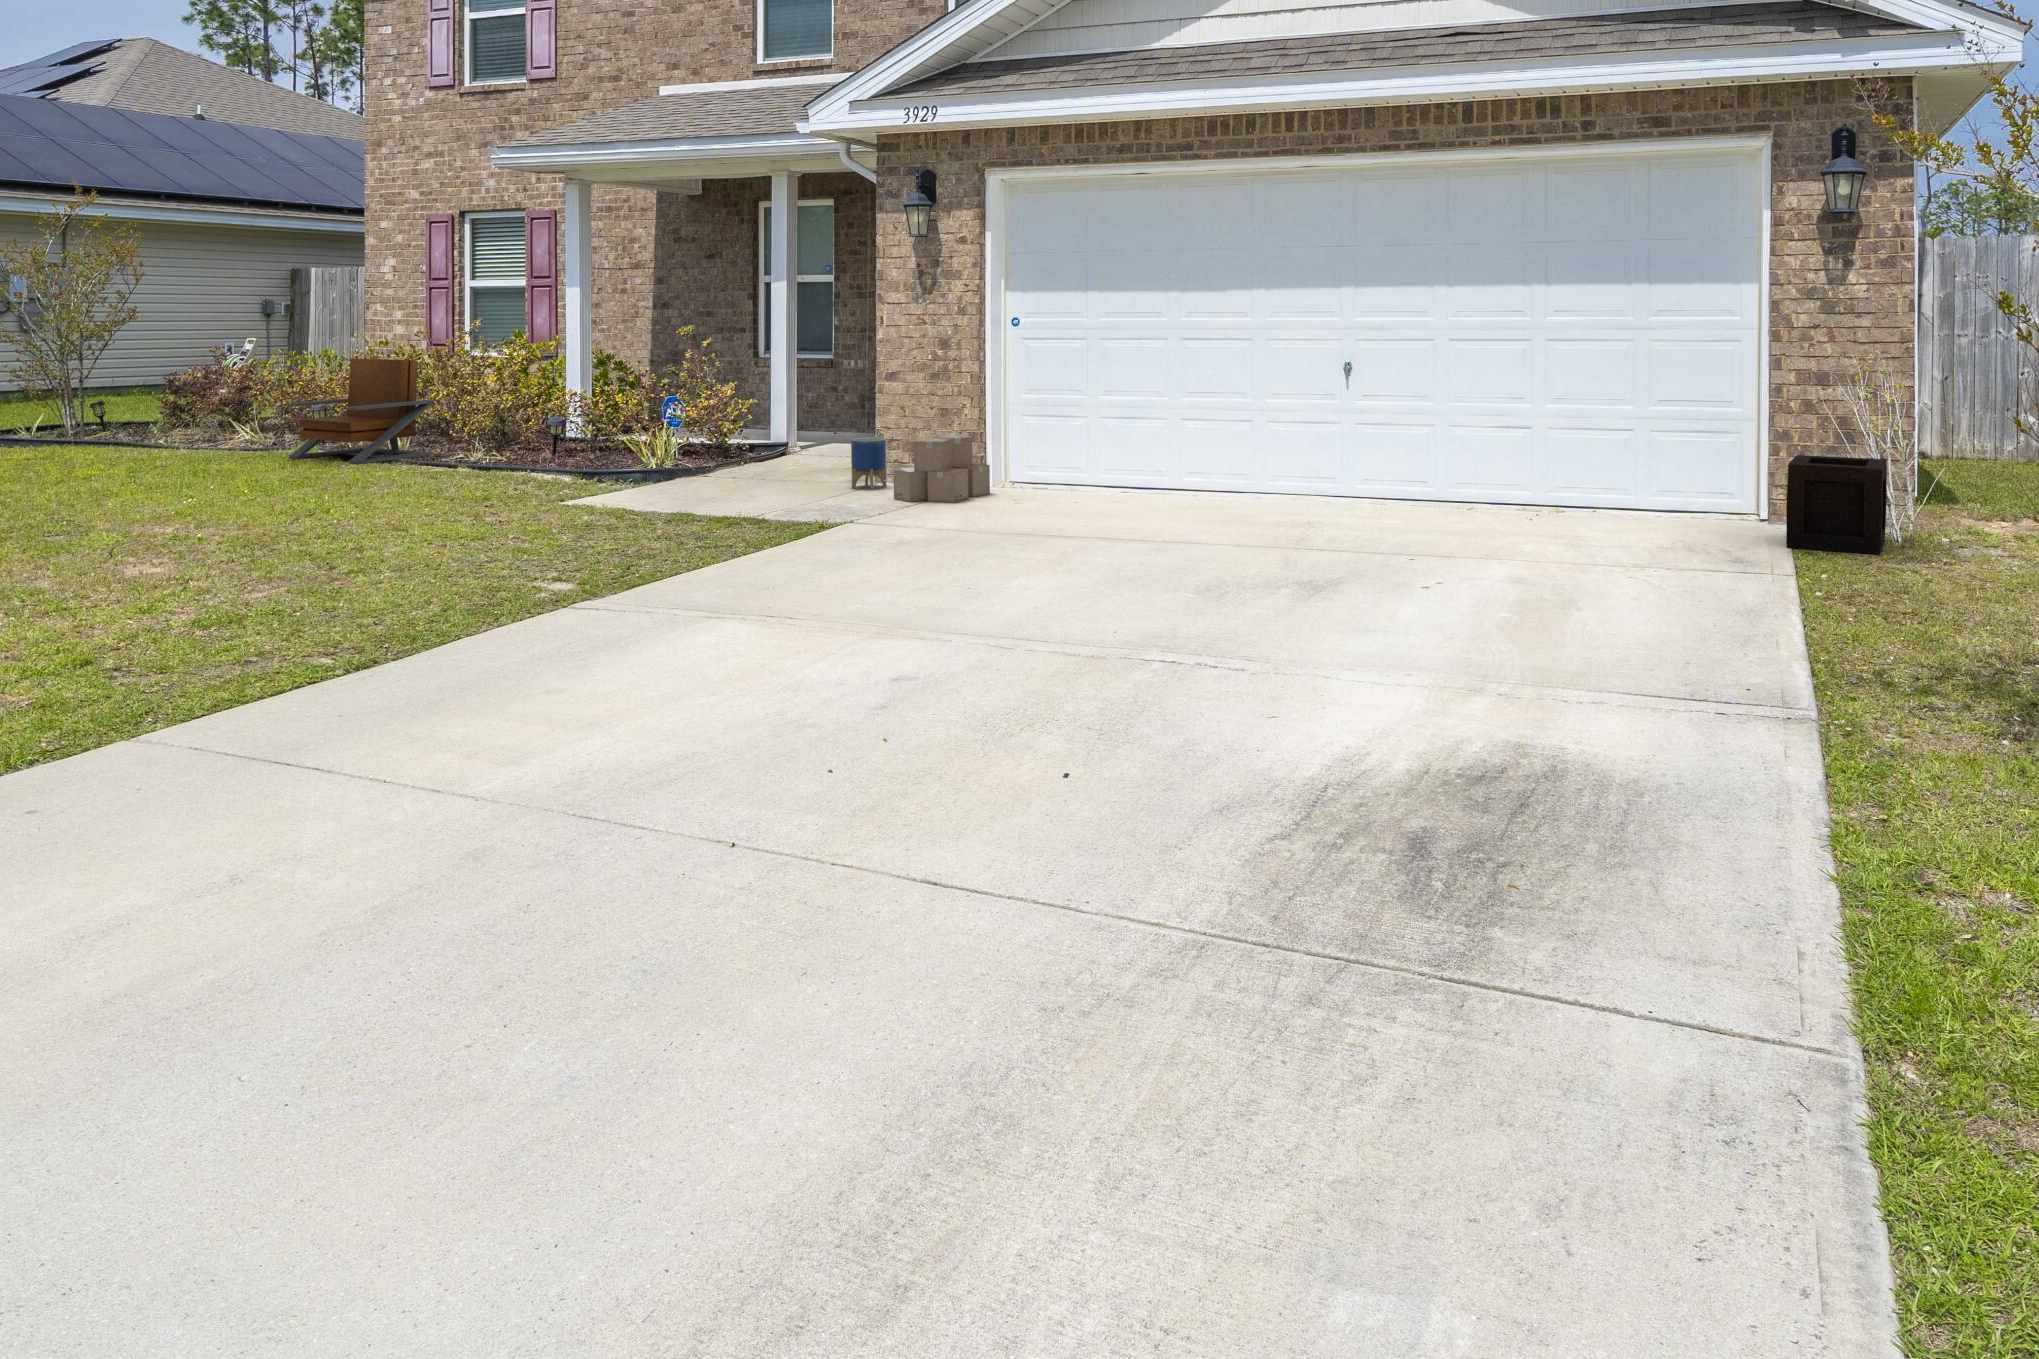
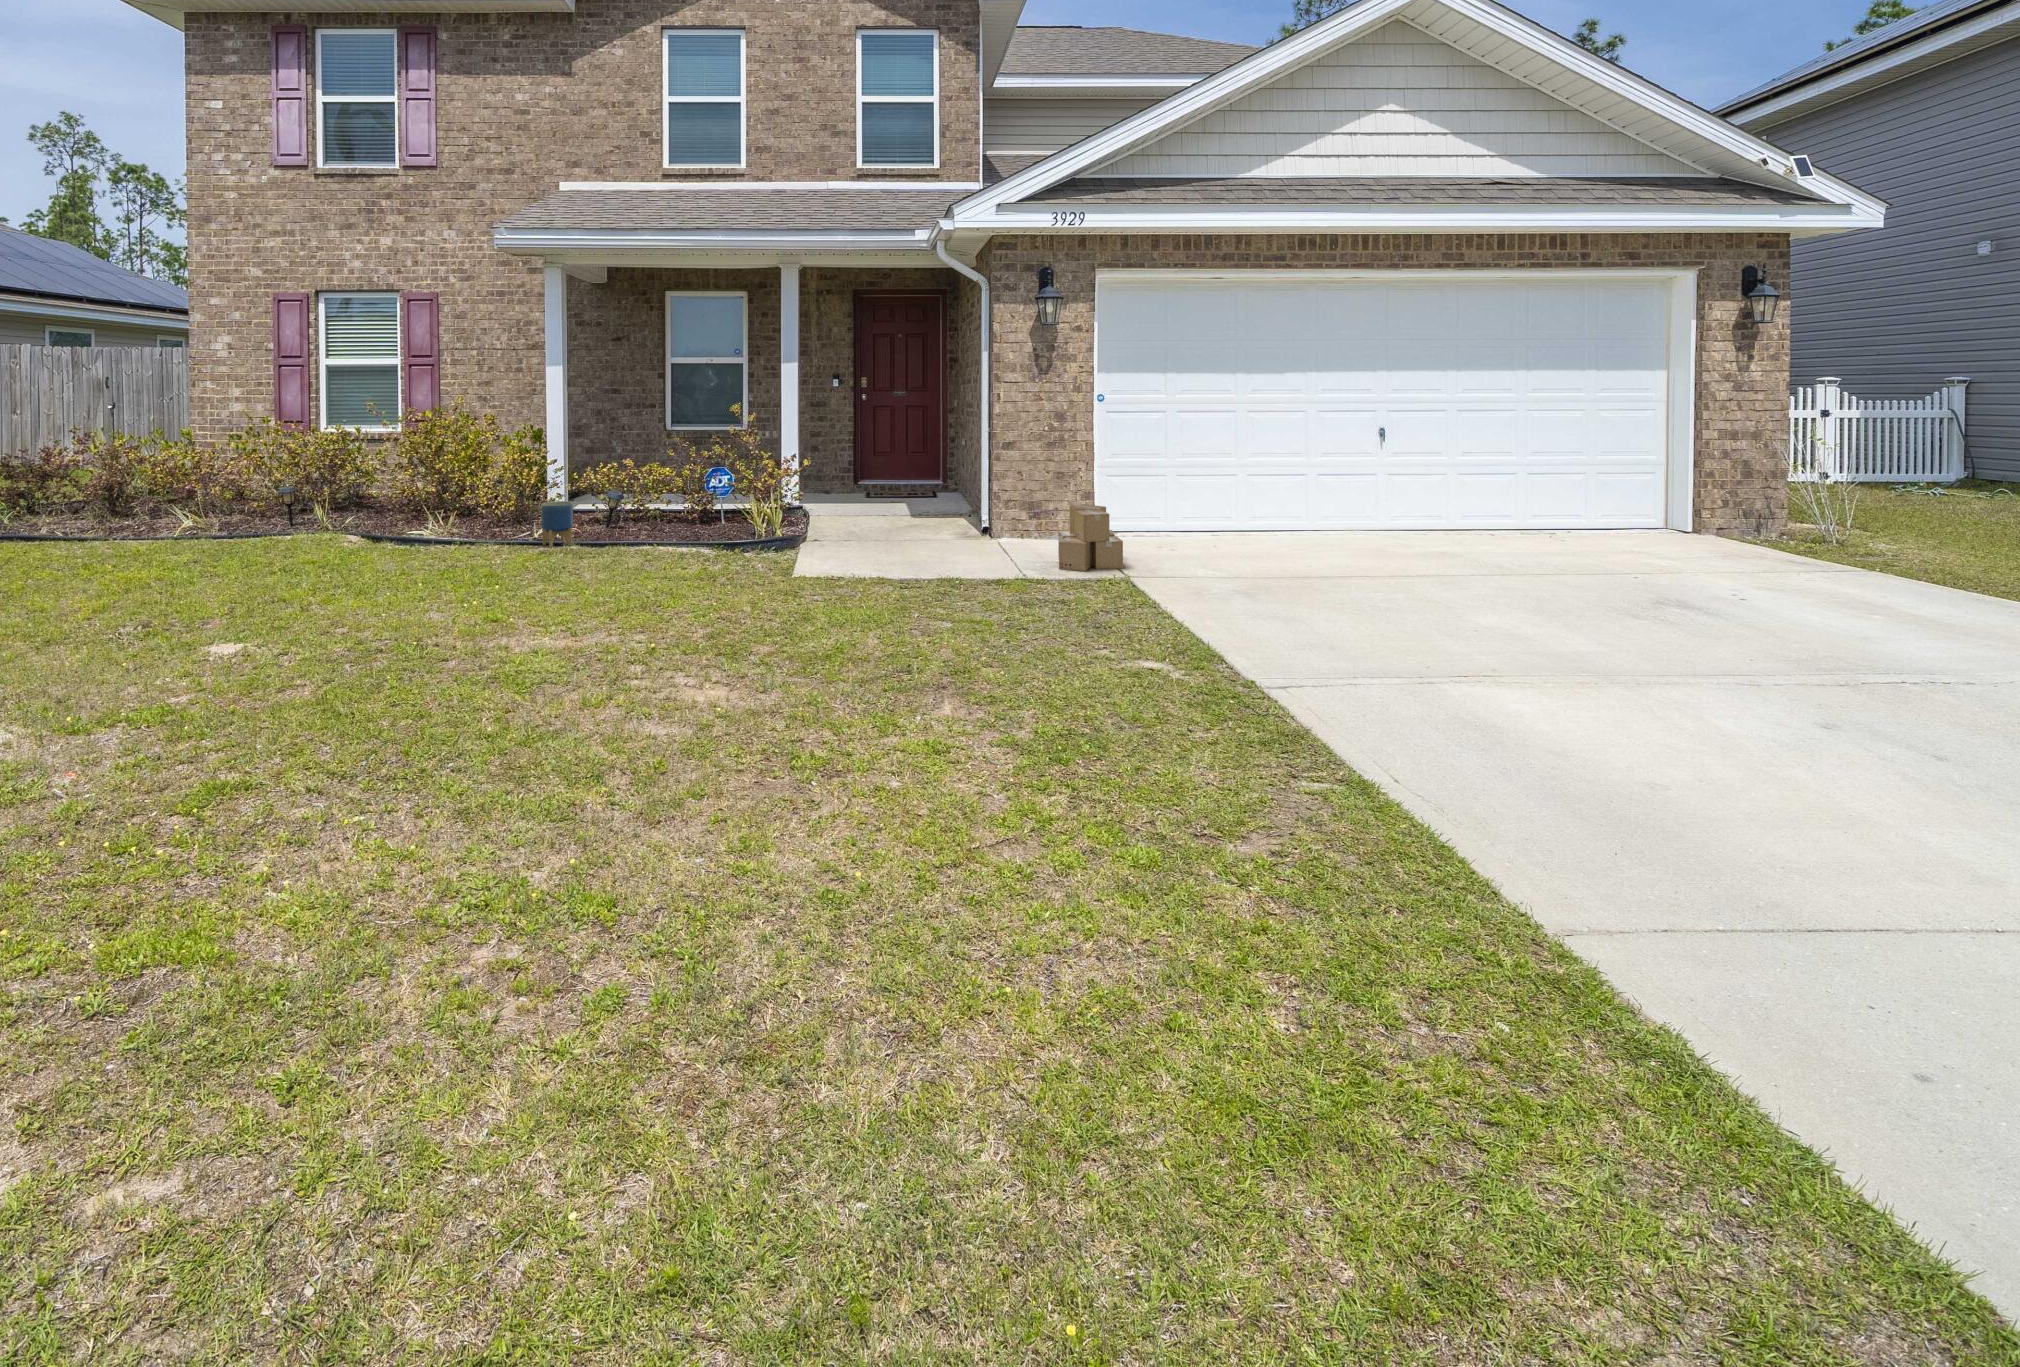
lounge chair: present [288,358,434,464] -> none [234,453,410,575]
planter: present [851,437,887,490] -> present [541,501,573,548]
wooden crate: present [1786,455,1887,555] -> none [1724,488,1830,556]

